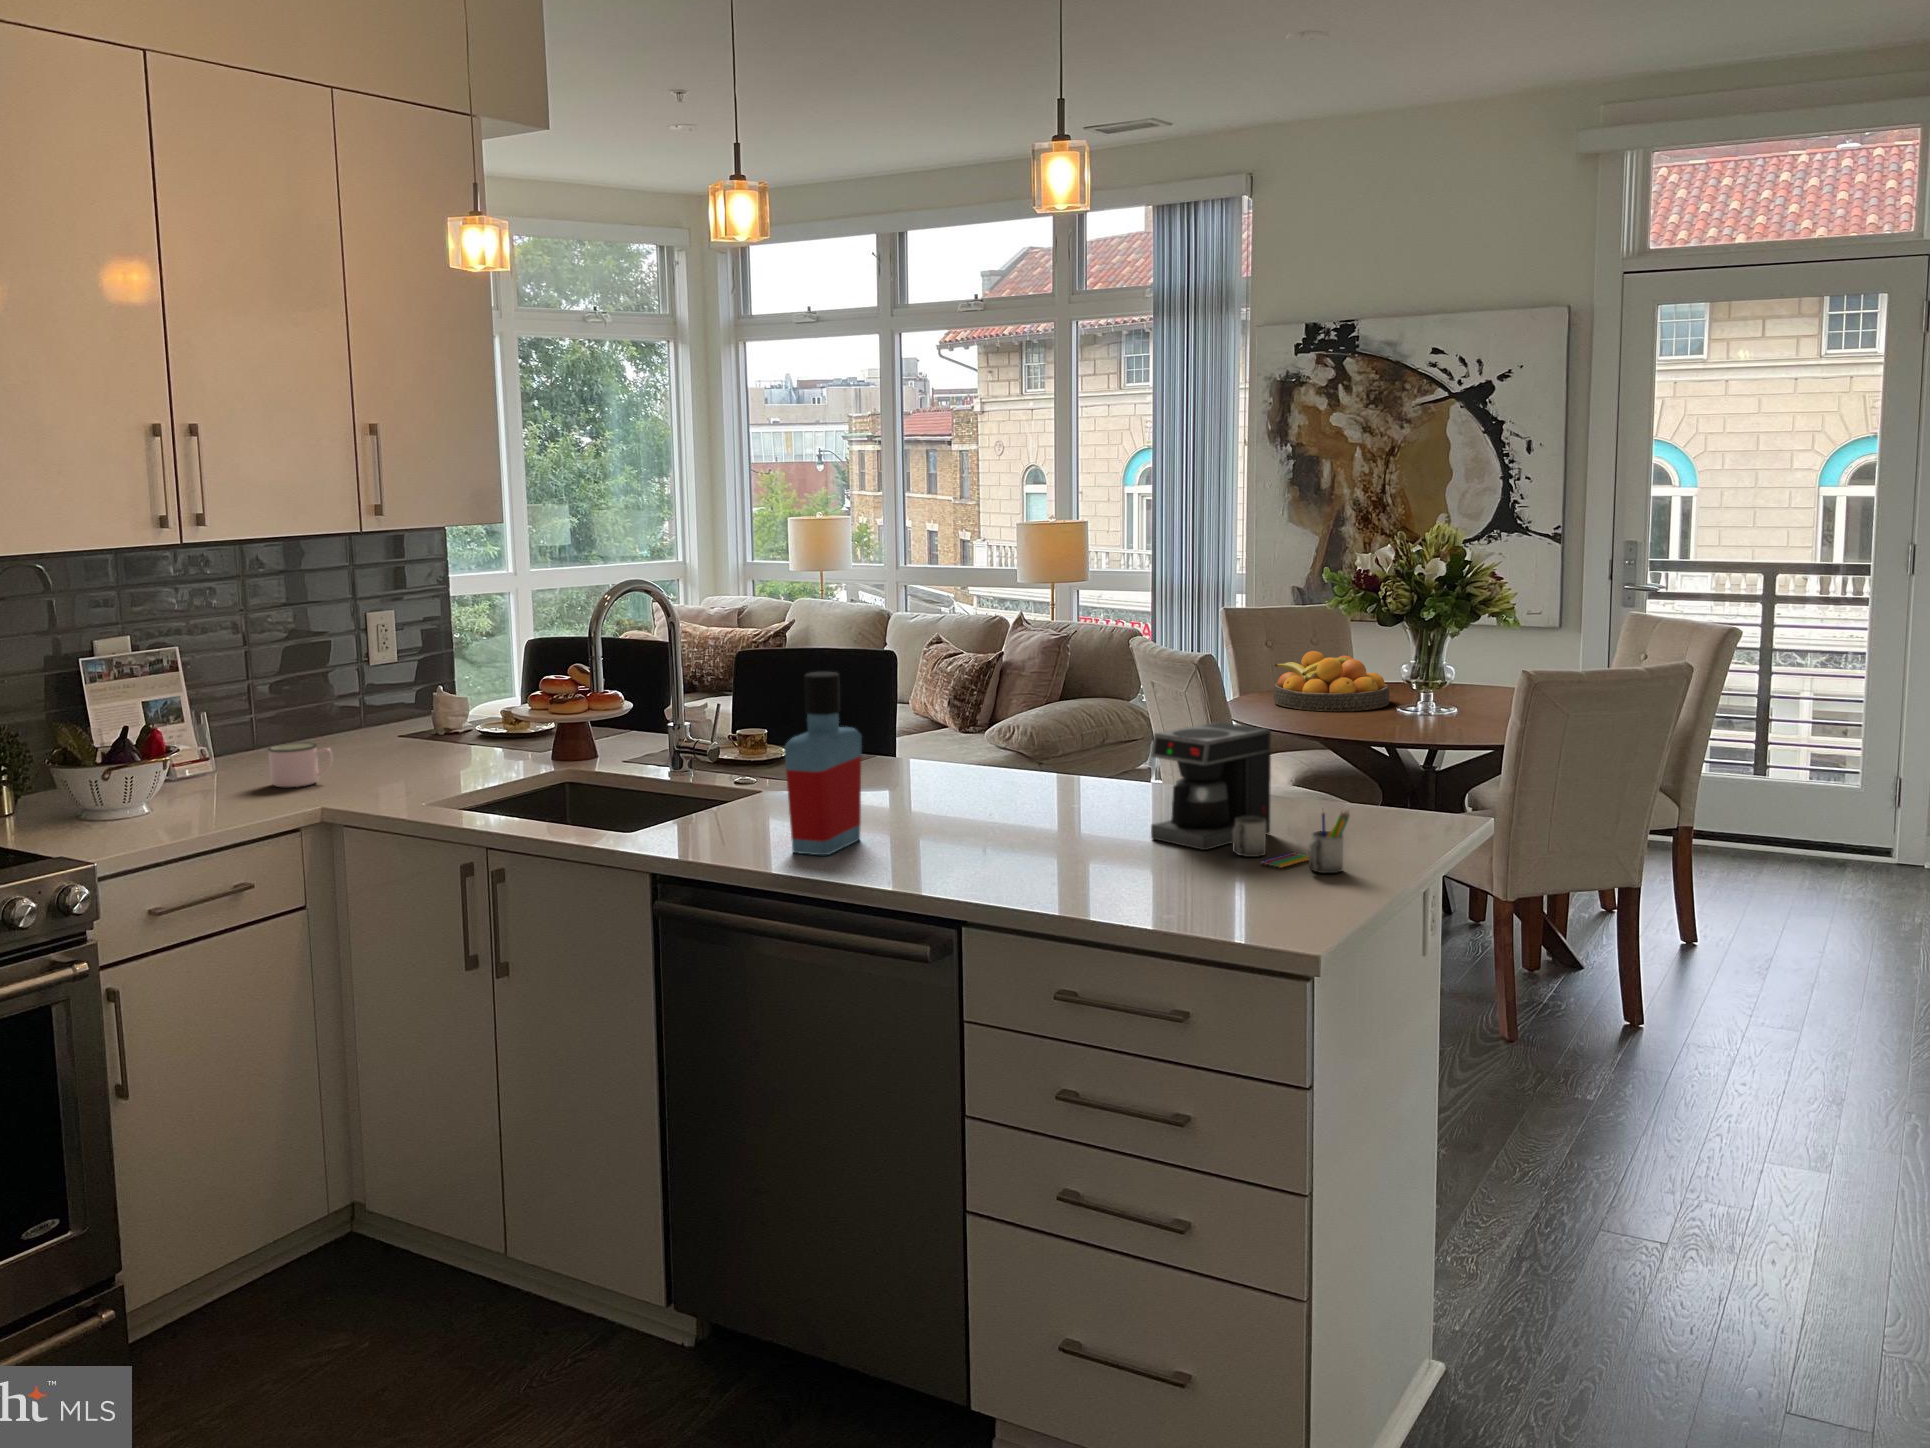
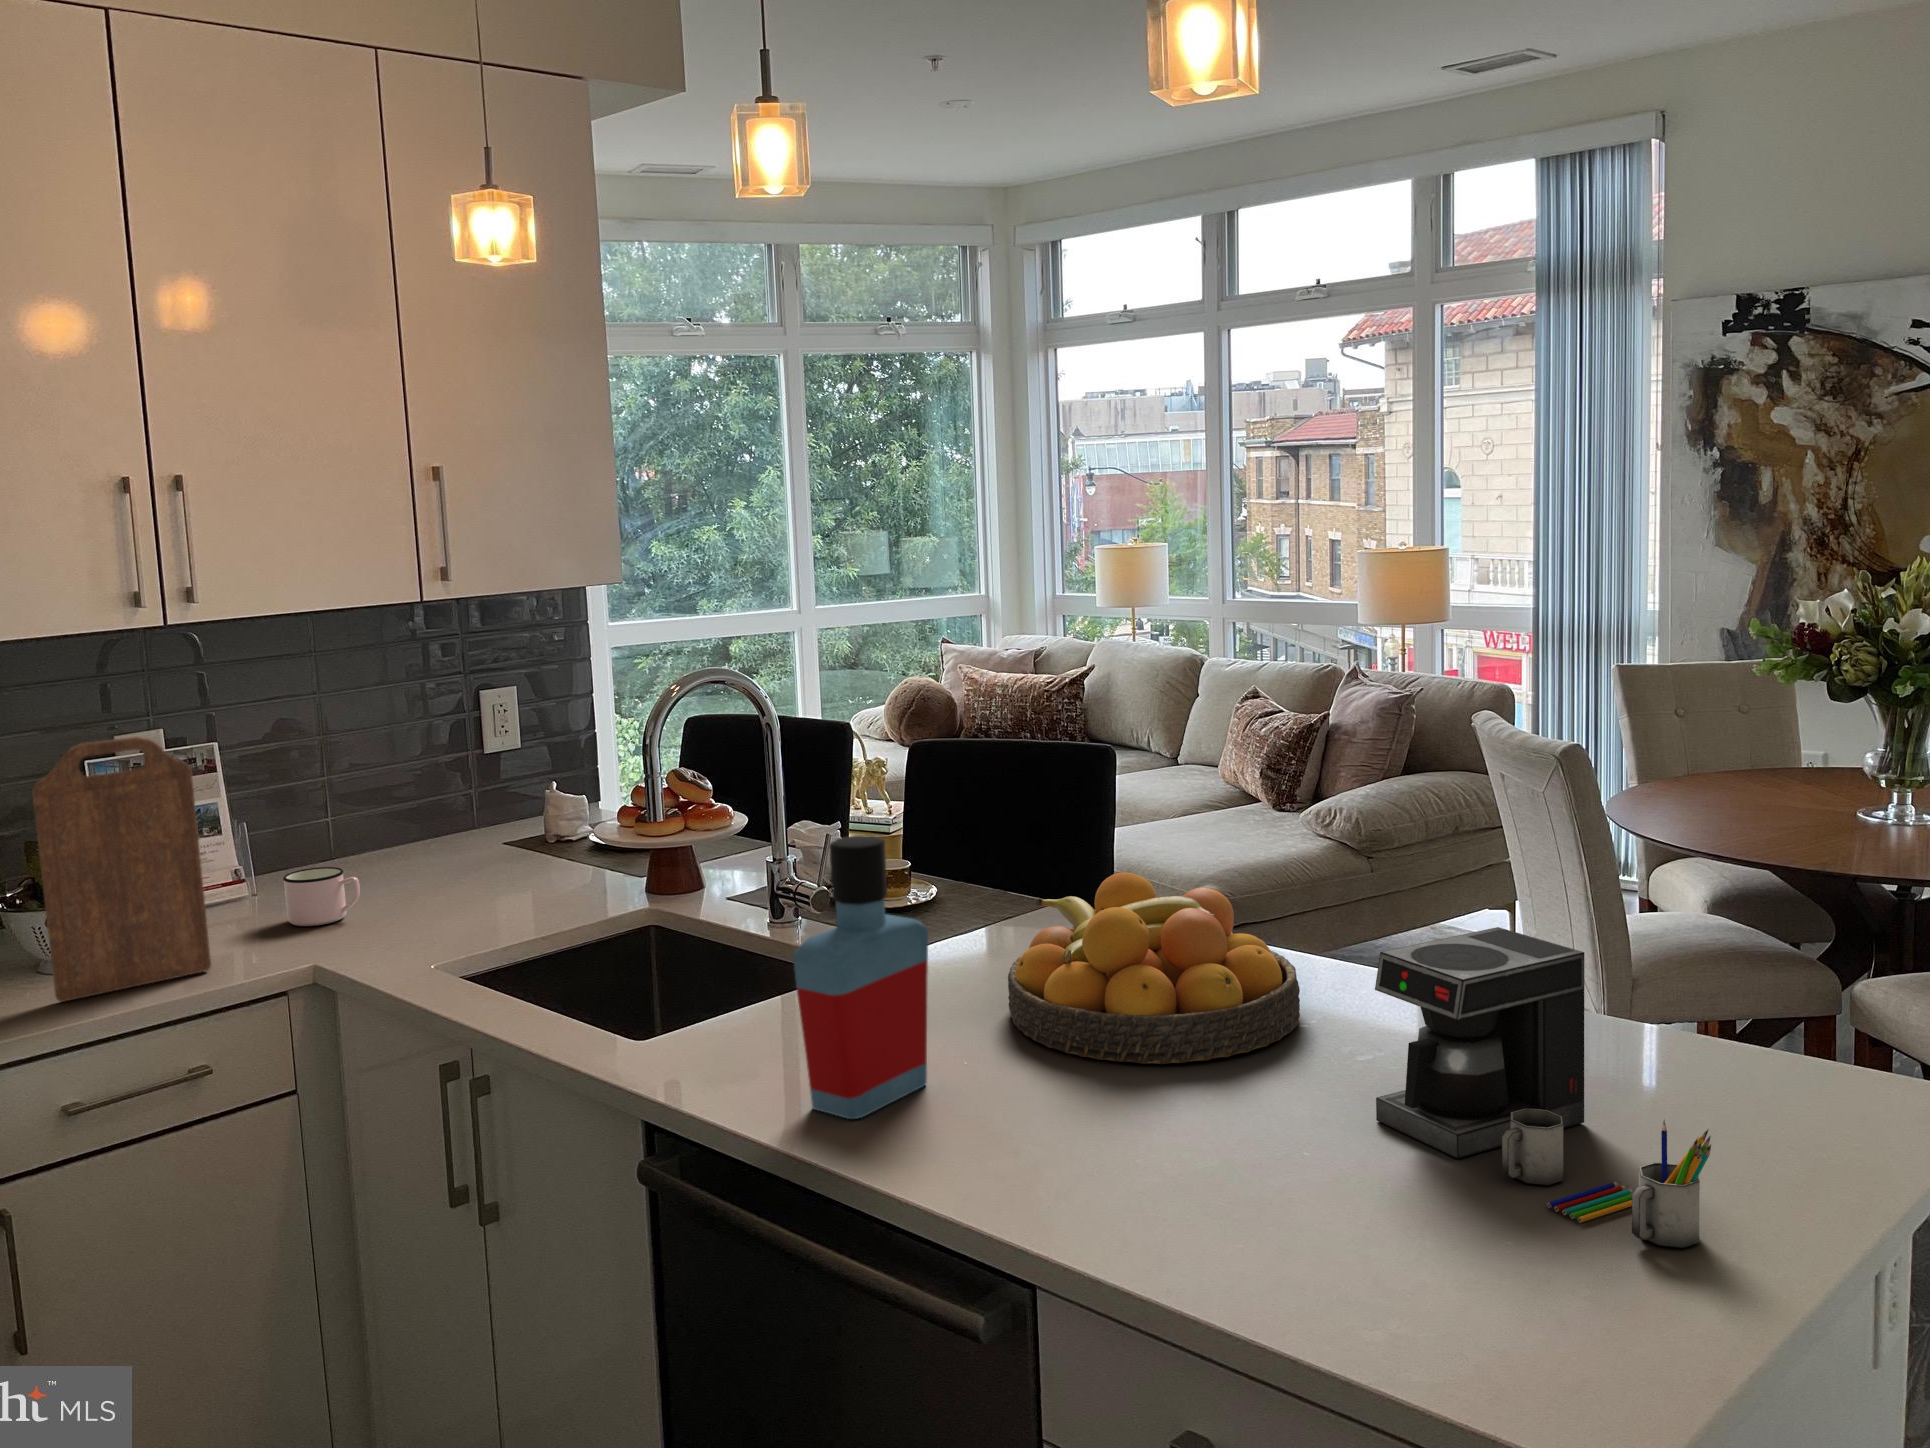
cutting board: none [118,626,244,834] -> present [32,737,211,1002]
fruit bowl: present [1274,651,1390,712] -> present [1008,872,1300,1064]

